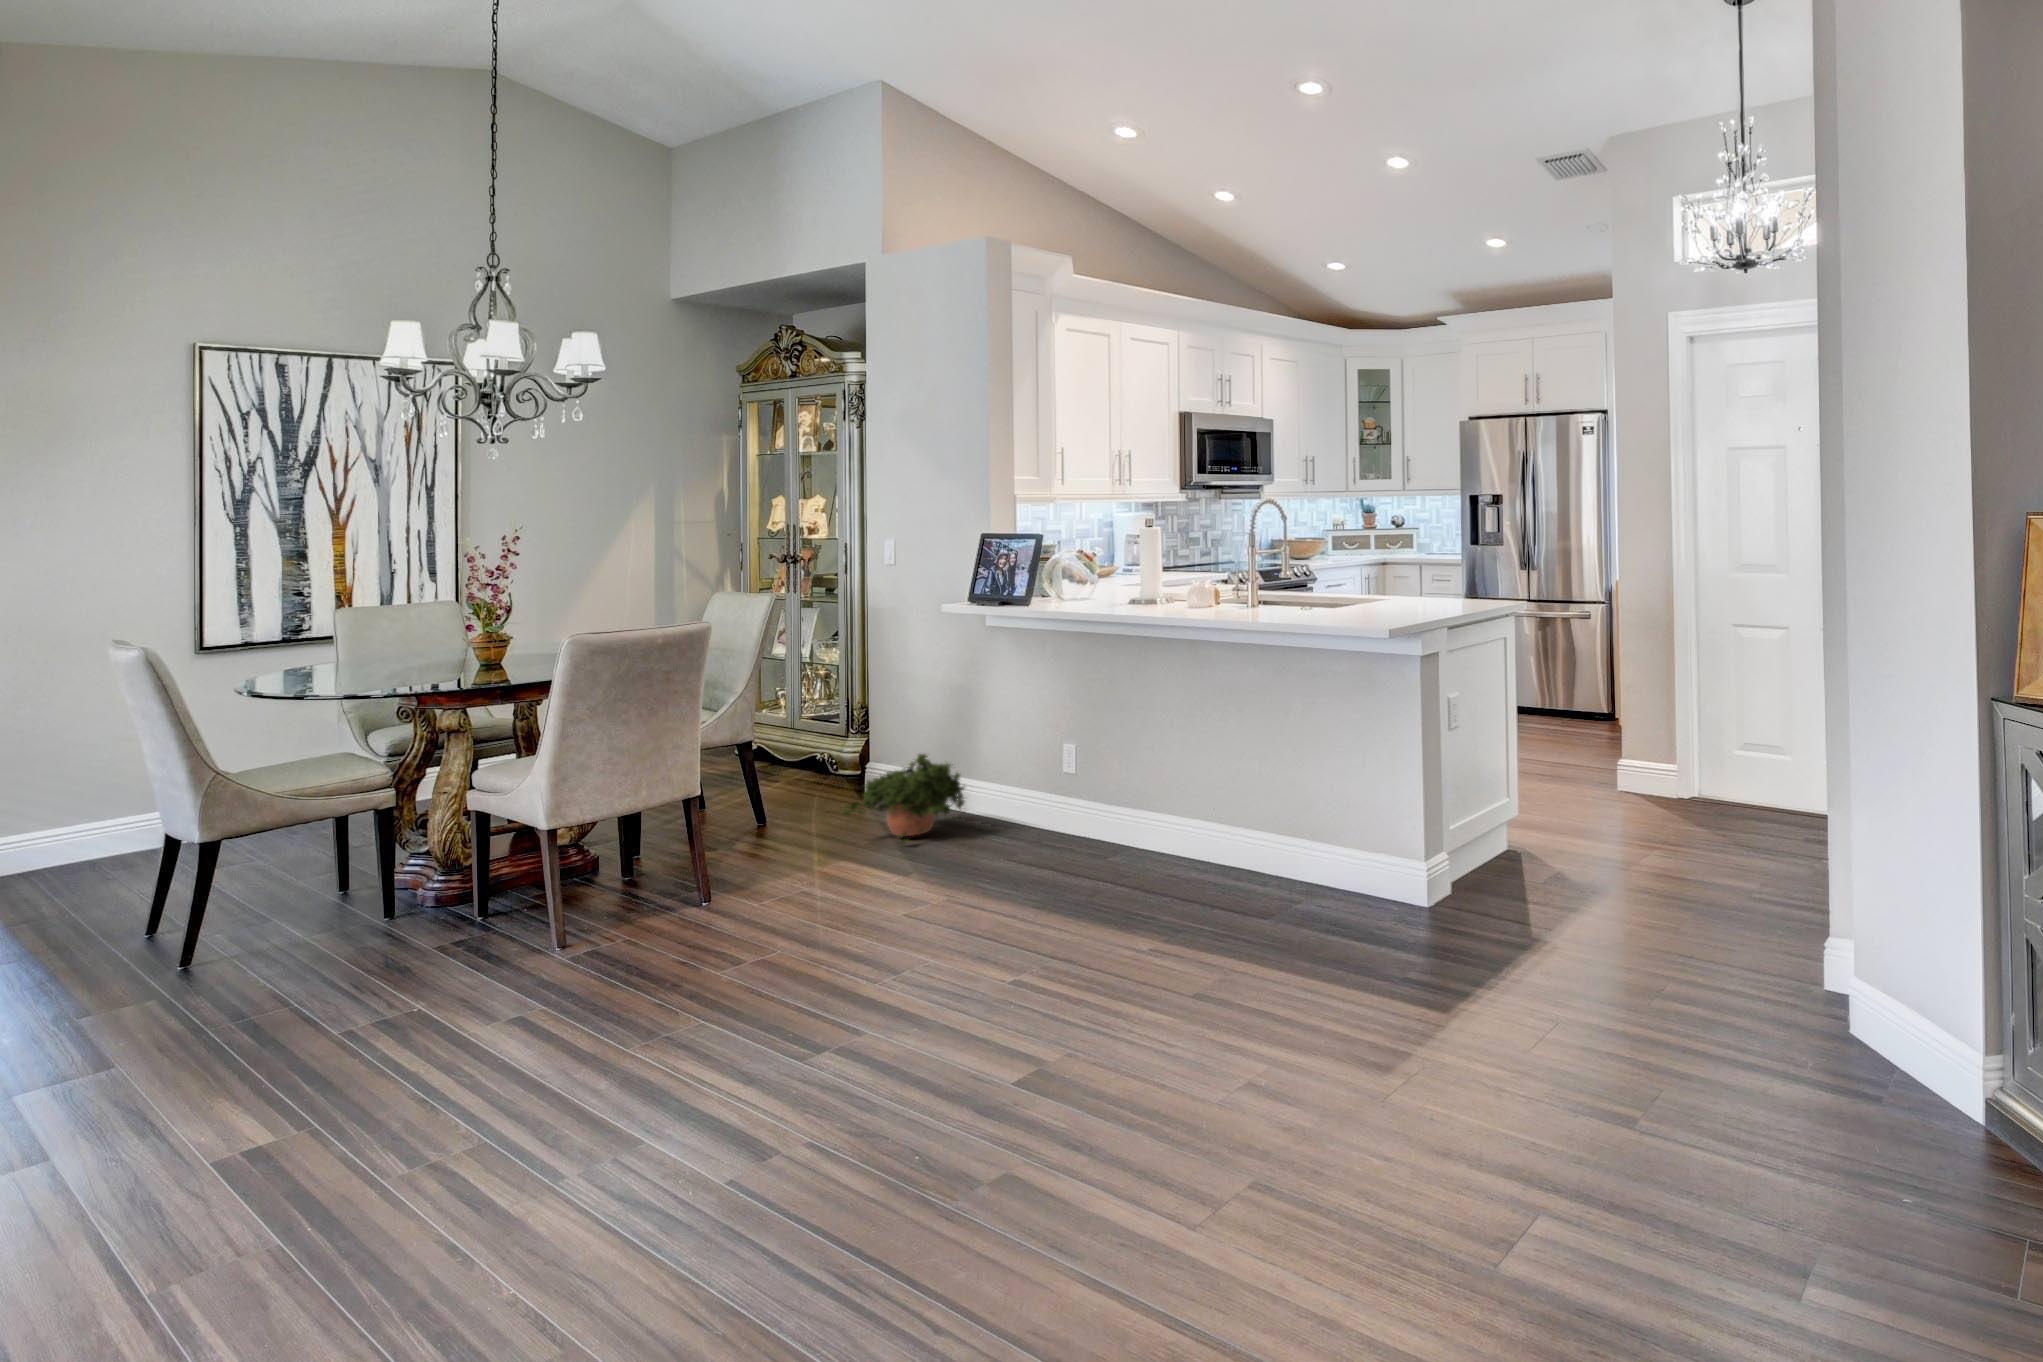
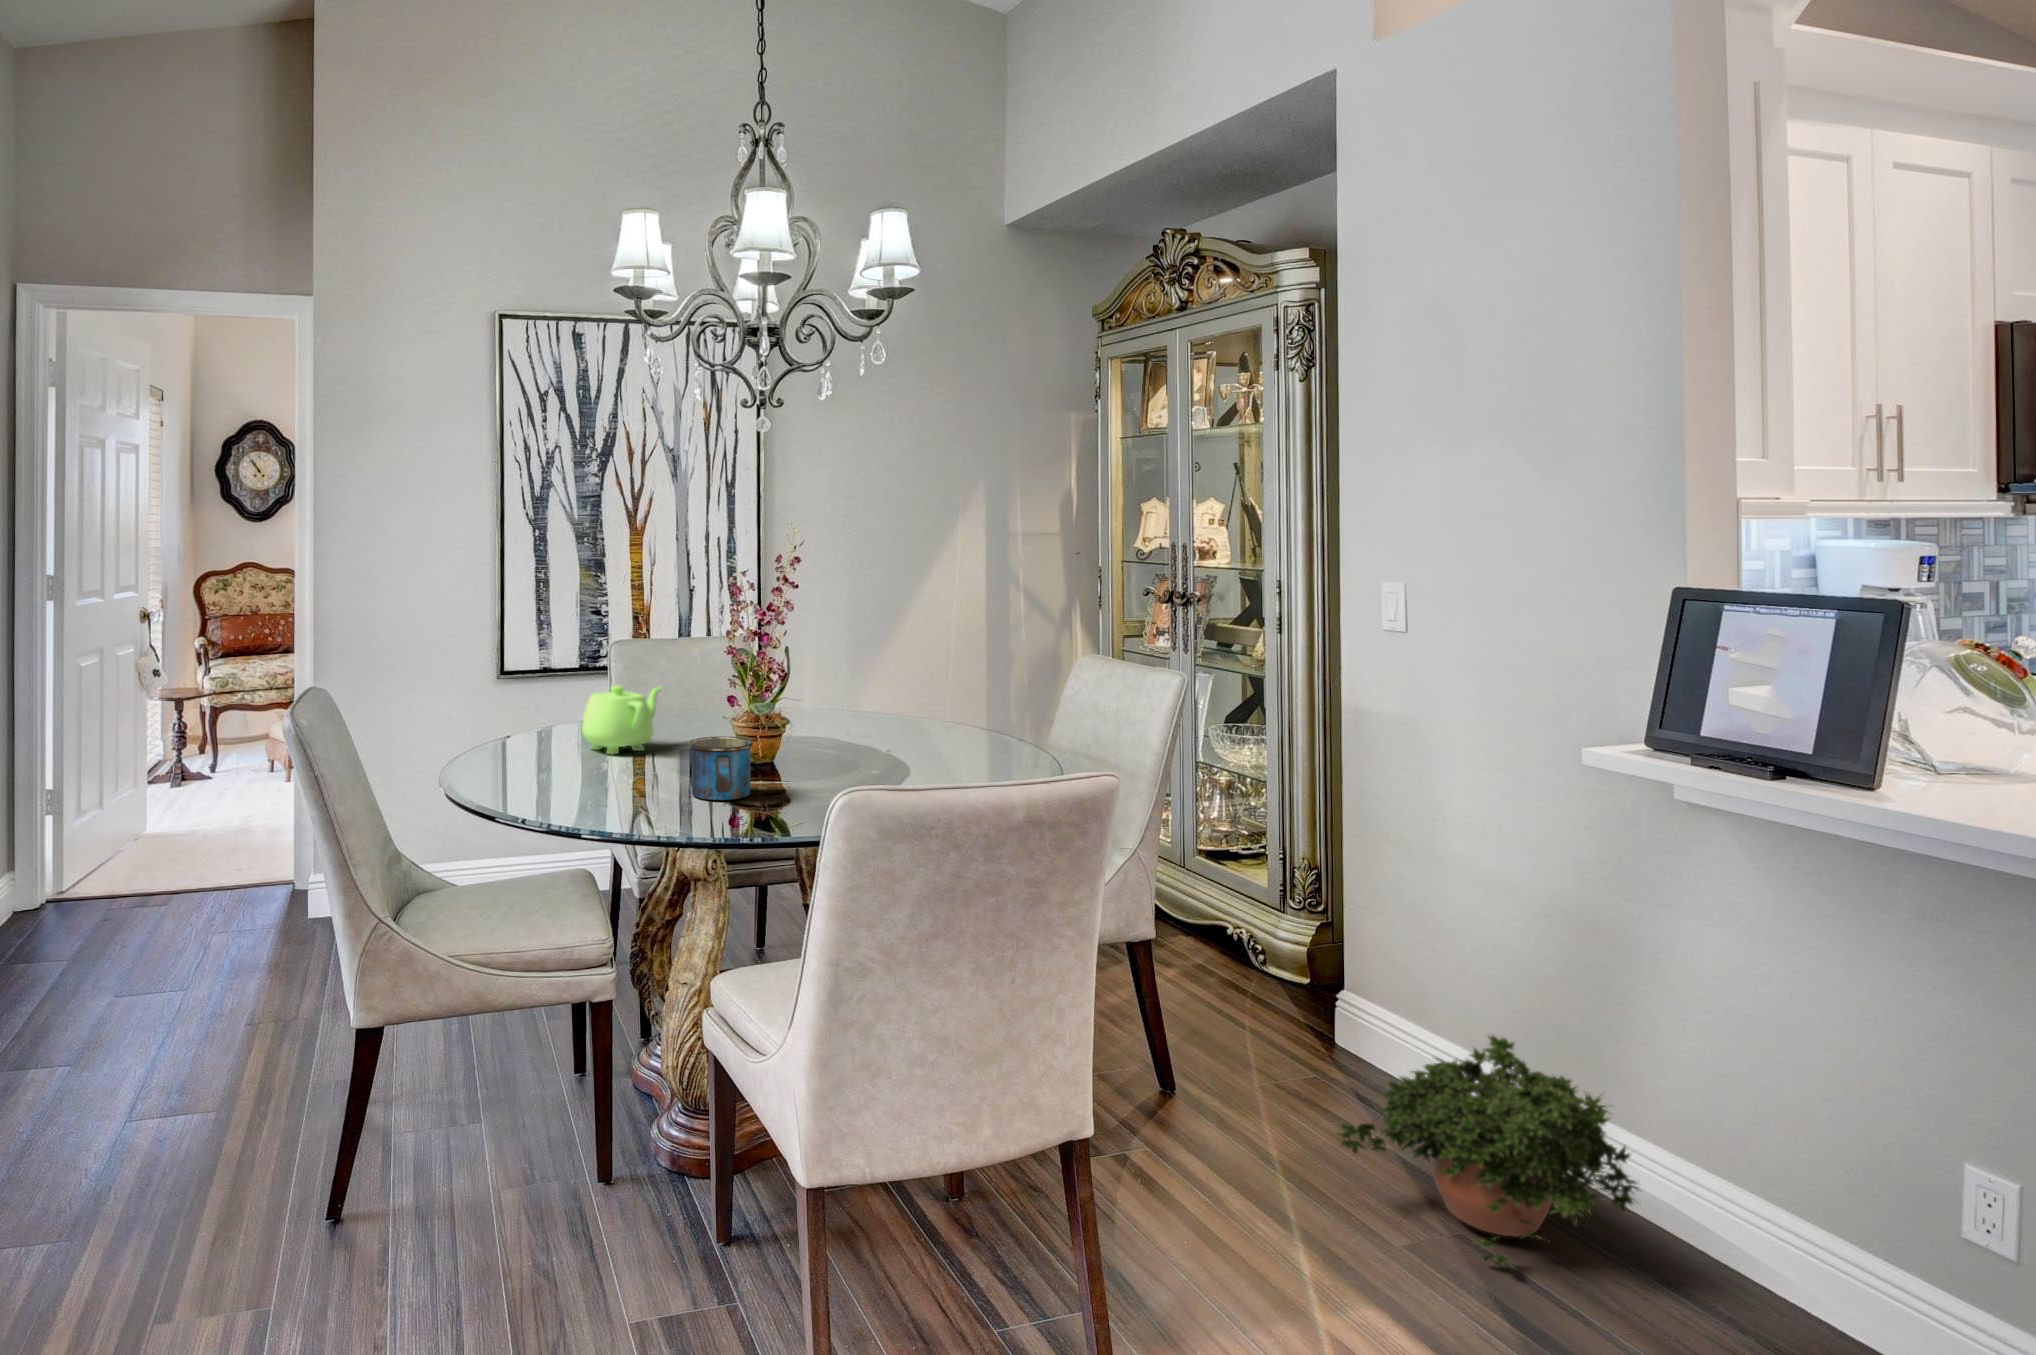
teapot: none [341,628,408,673] -> present [582,686,662,754]
mug: none [448,645,494,680] -> present [689,737,753,800]

